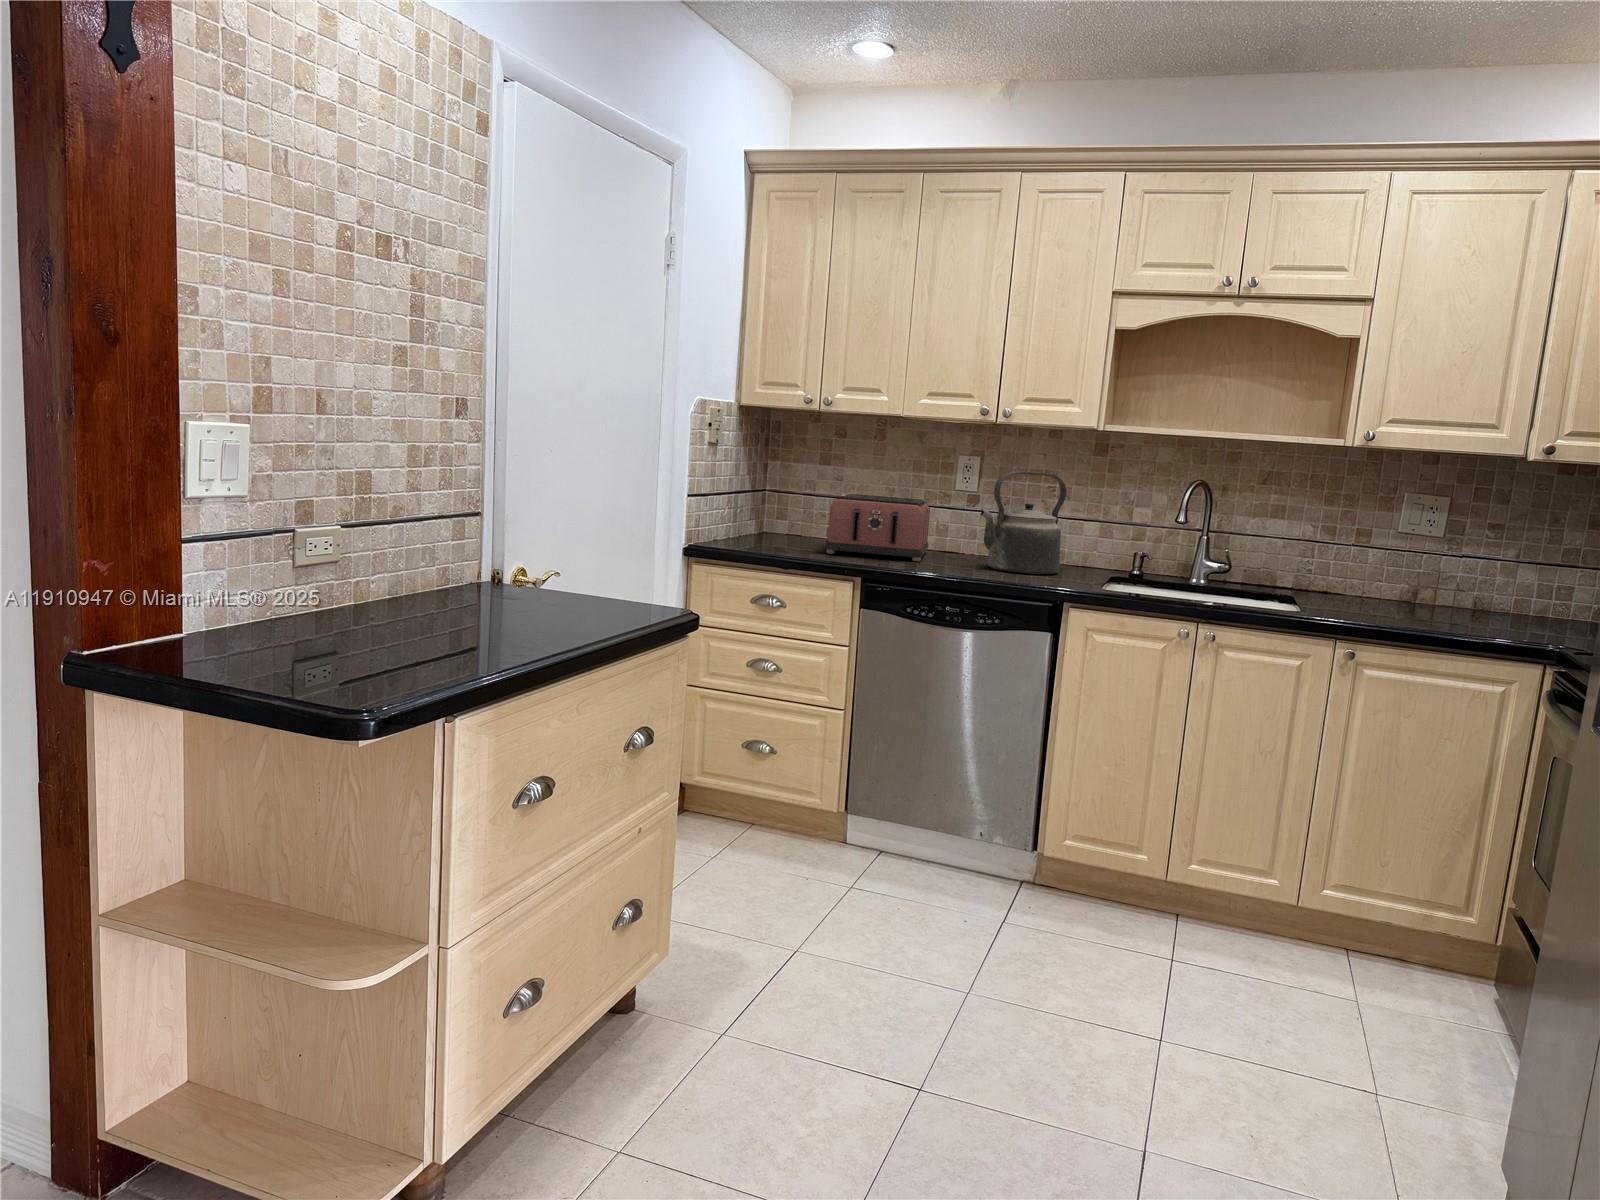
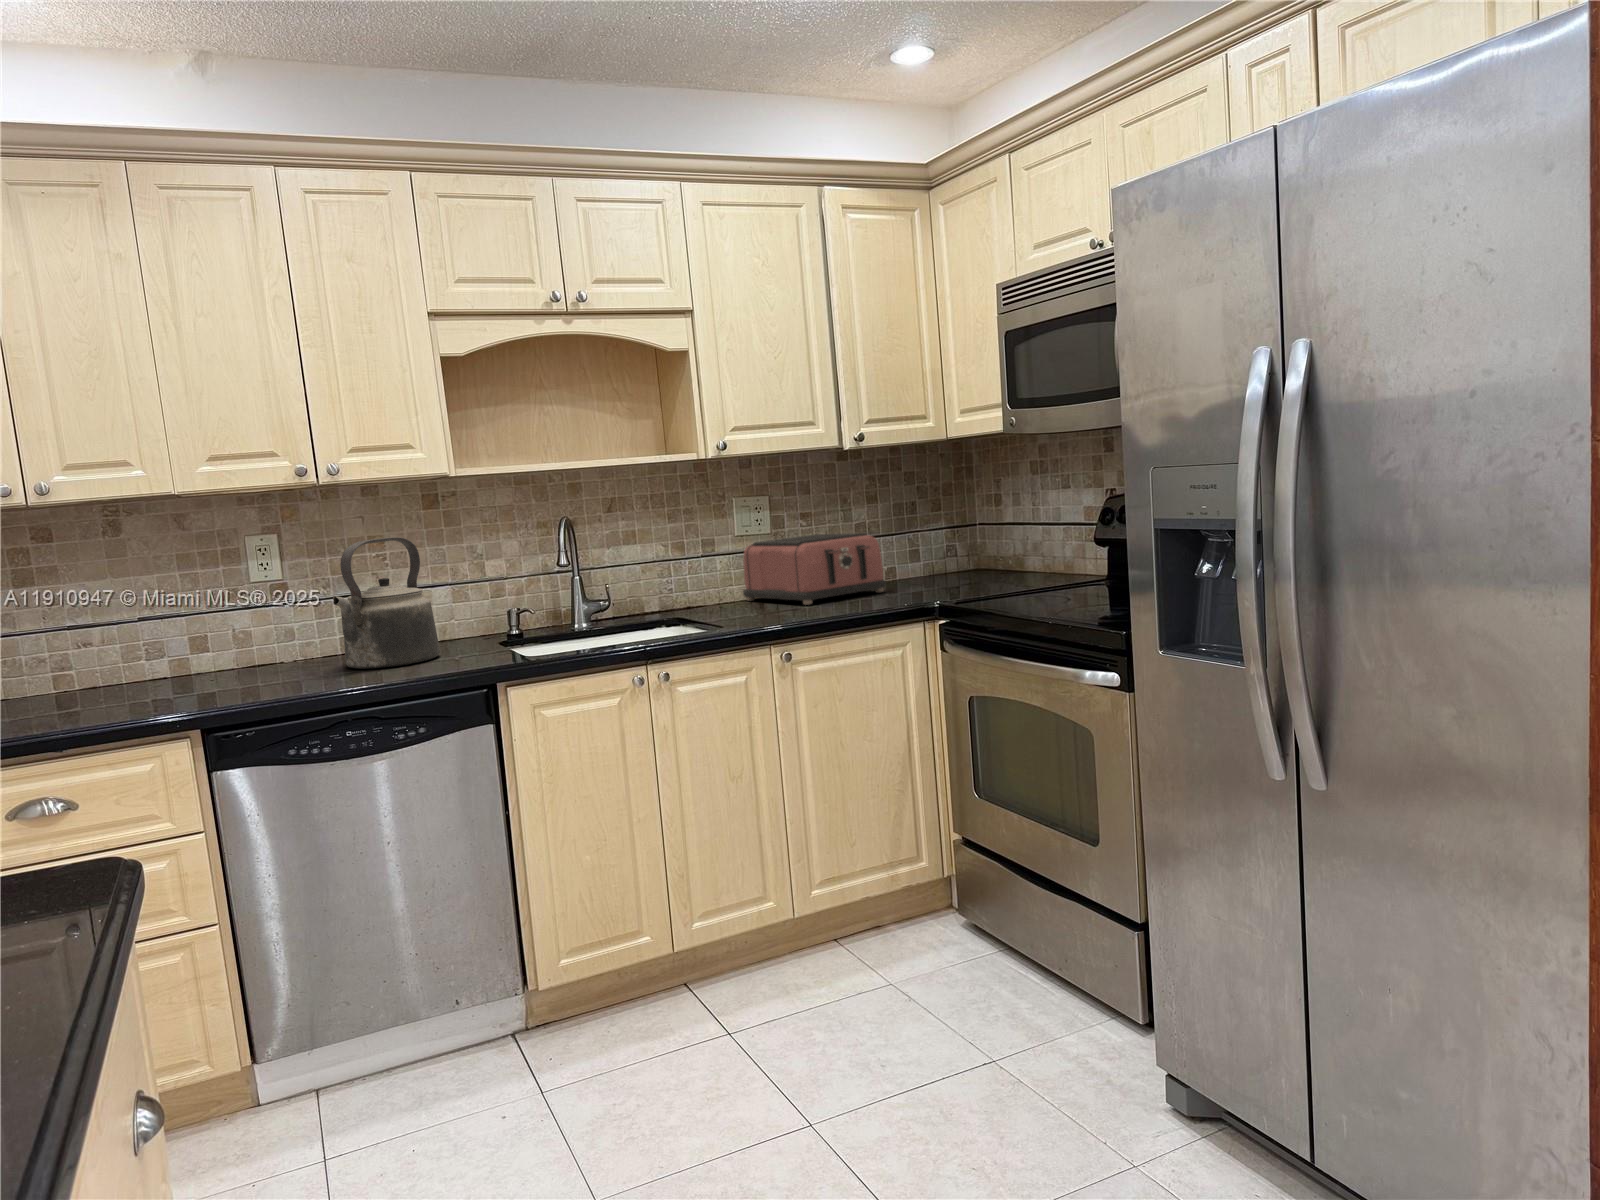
toaster: present [825,494,930,561] -> present [743,533,886,605]

